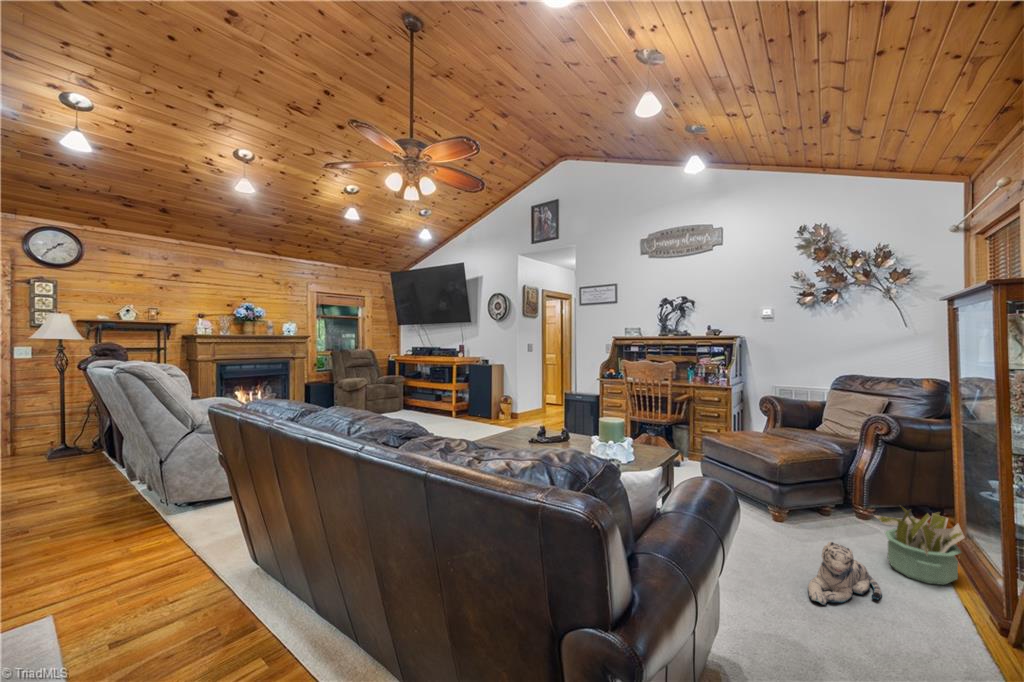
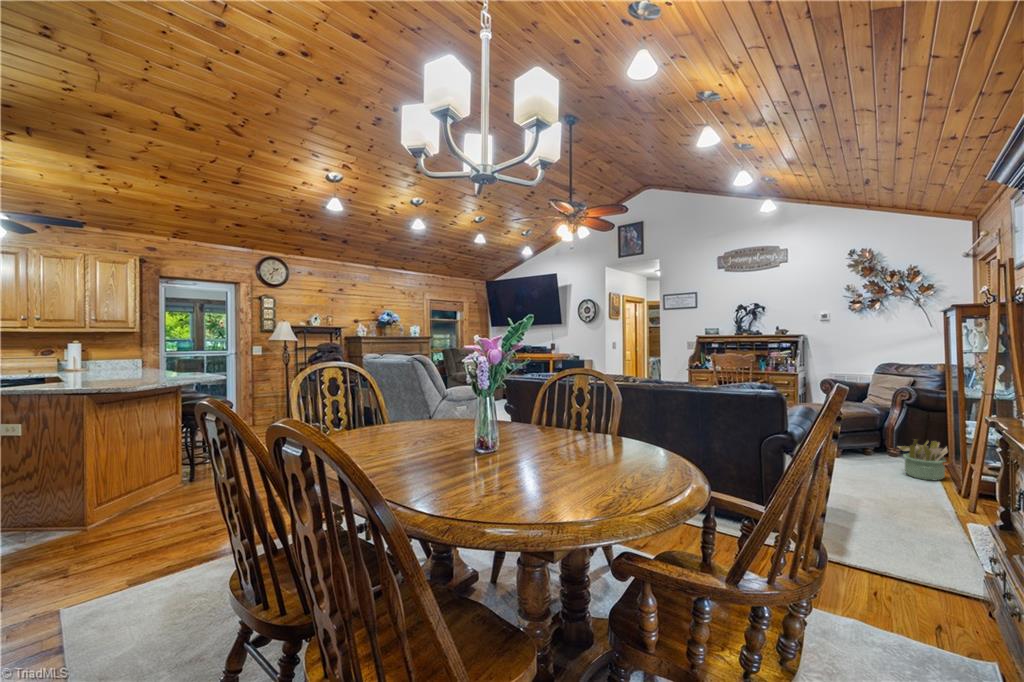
plush toy: present [808,542,882,605] -> none [854,454,898,486]

